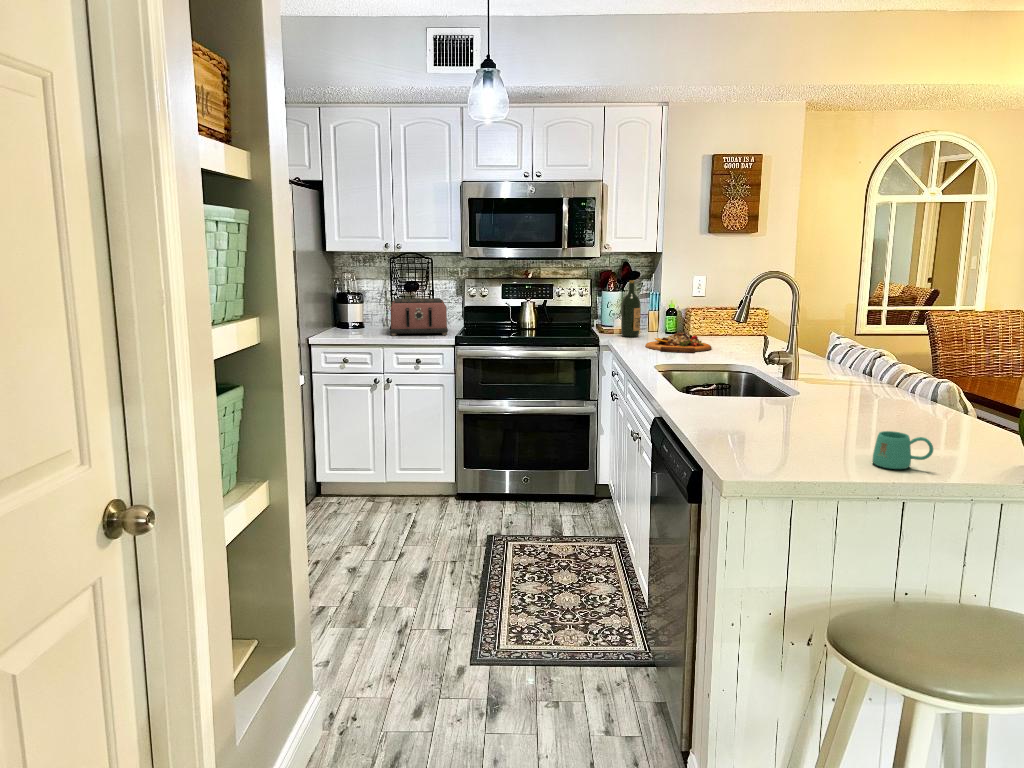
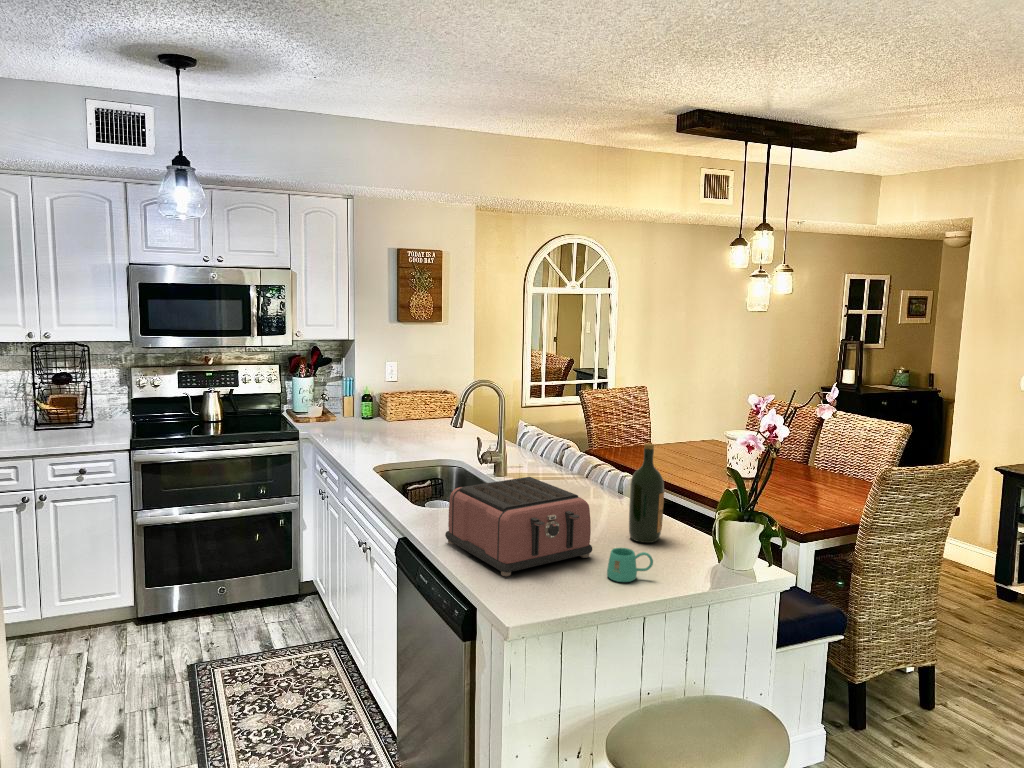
wine bottle: present [621,280,641,337] -> present [629,443,664,543]
toaster: present [390,298,448,336] -> present [445,477,592,576]
cutting board: present [645,332,711,353] -> none [349,423,414,446]

